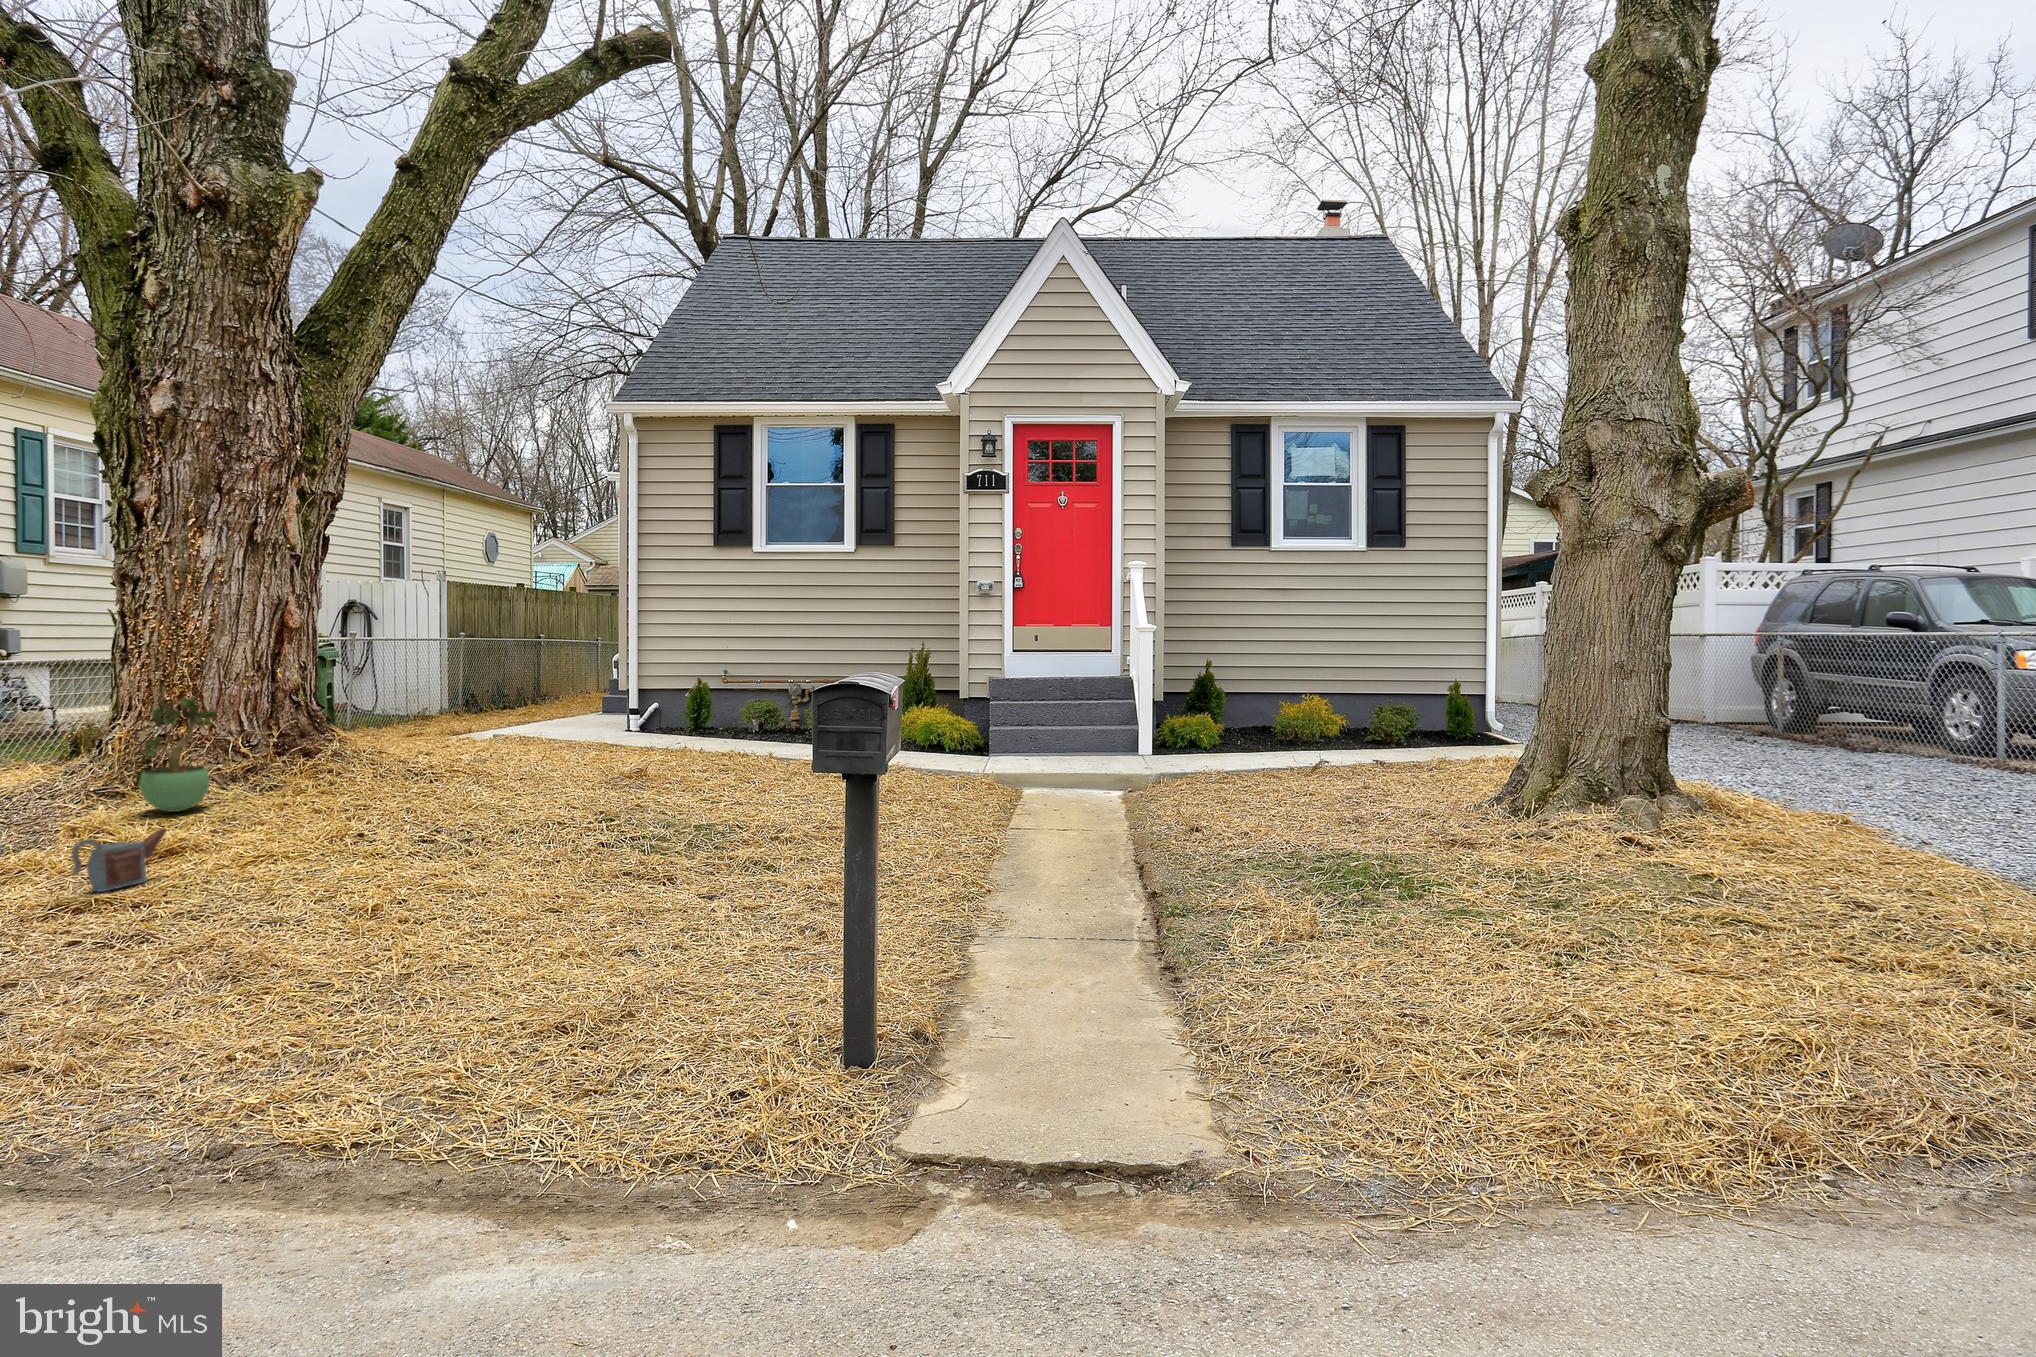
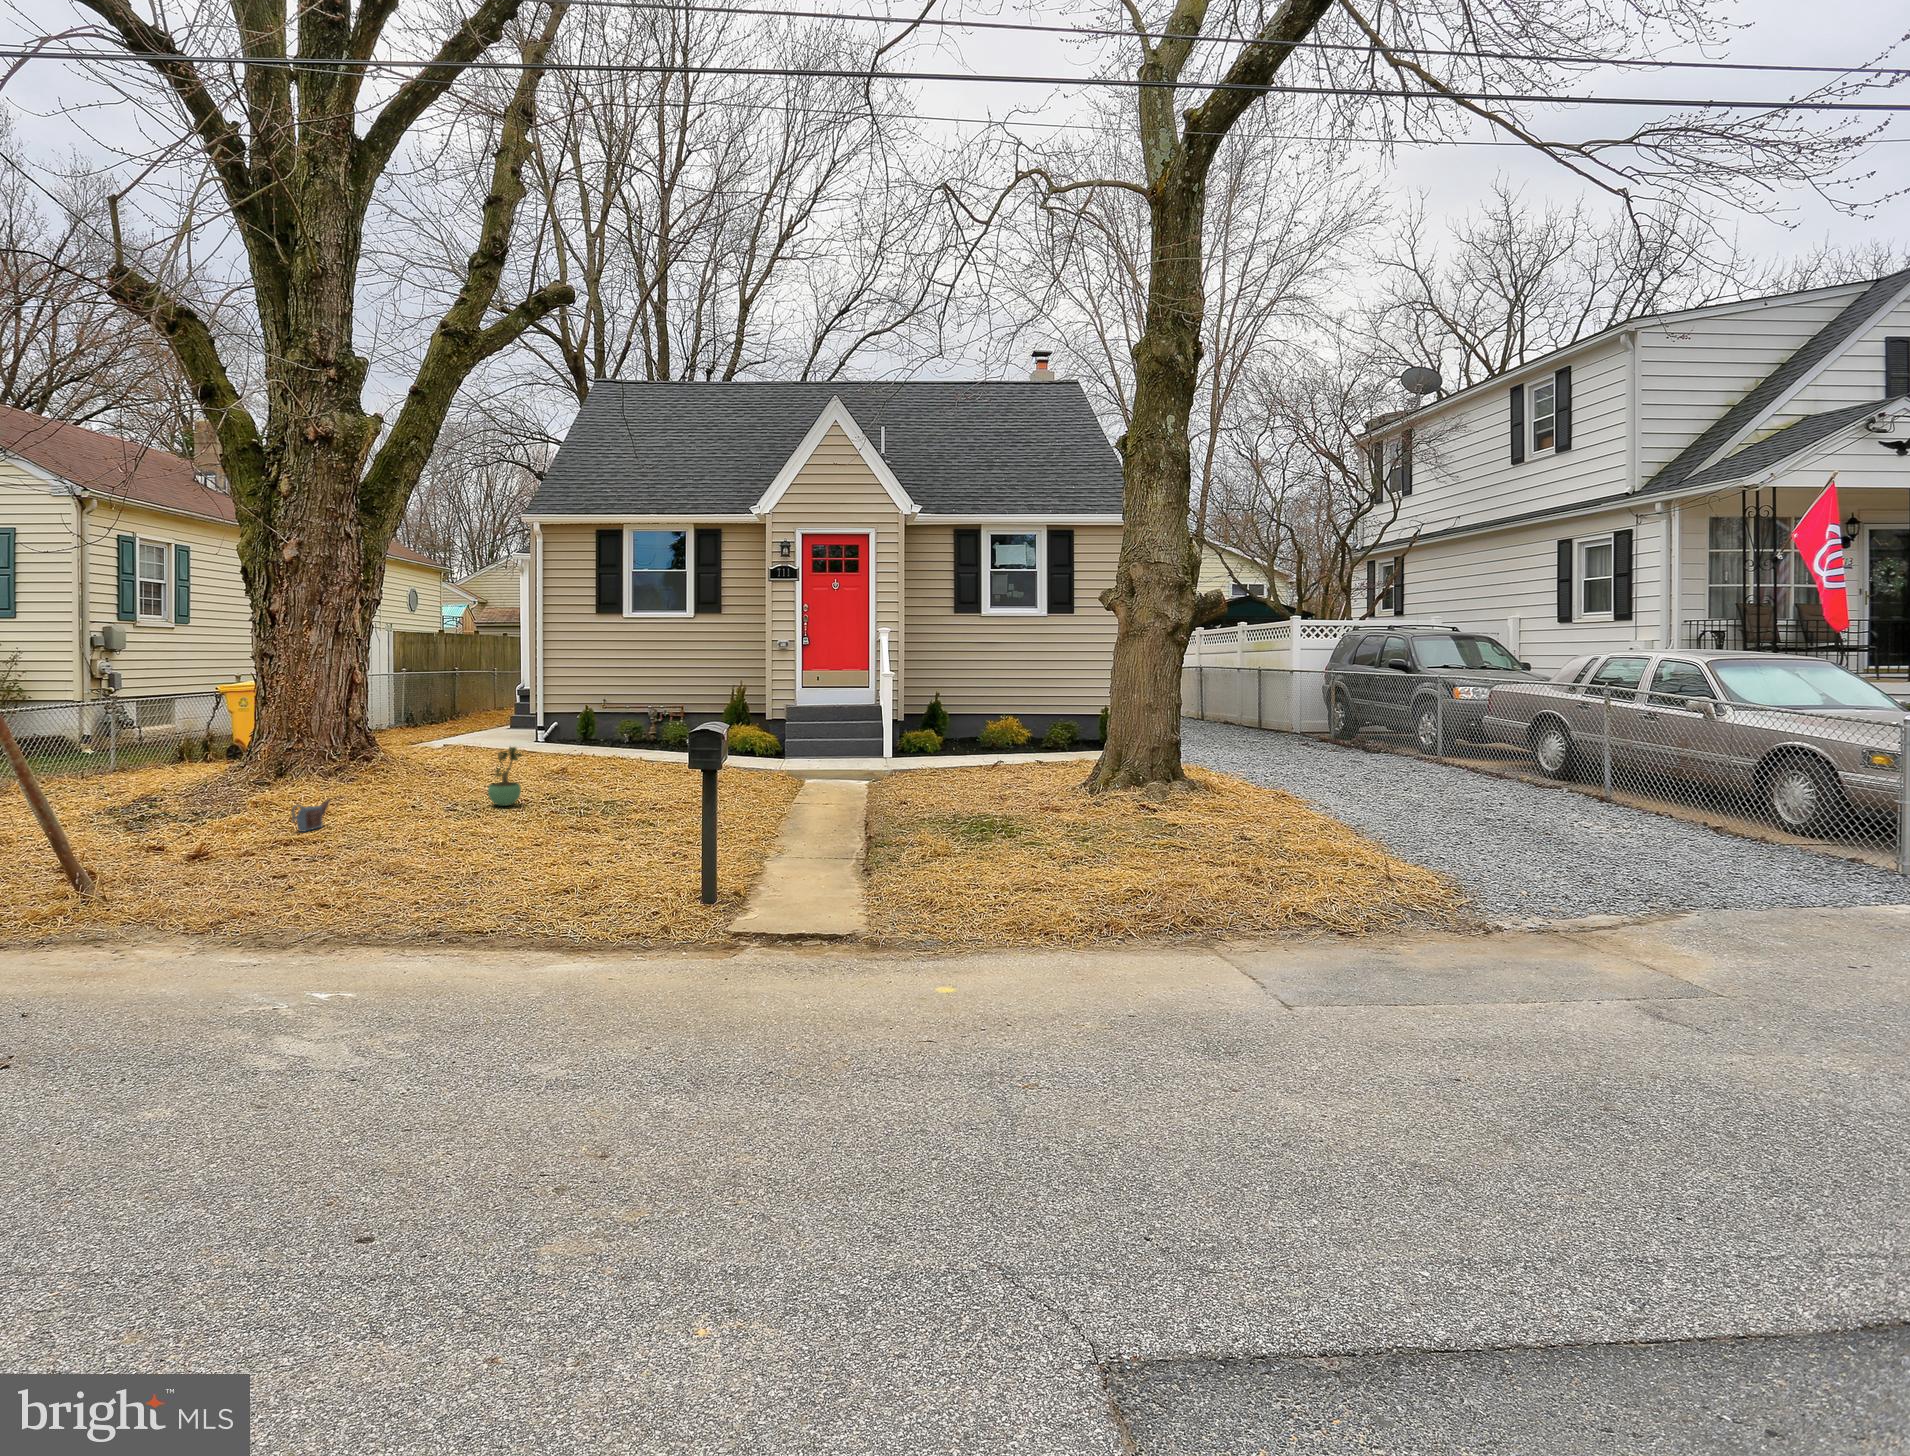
potted plant: present [139,697,218,812] -> present [488,747,522,806]

